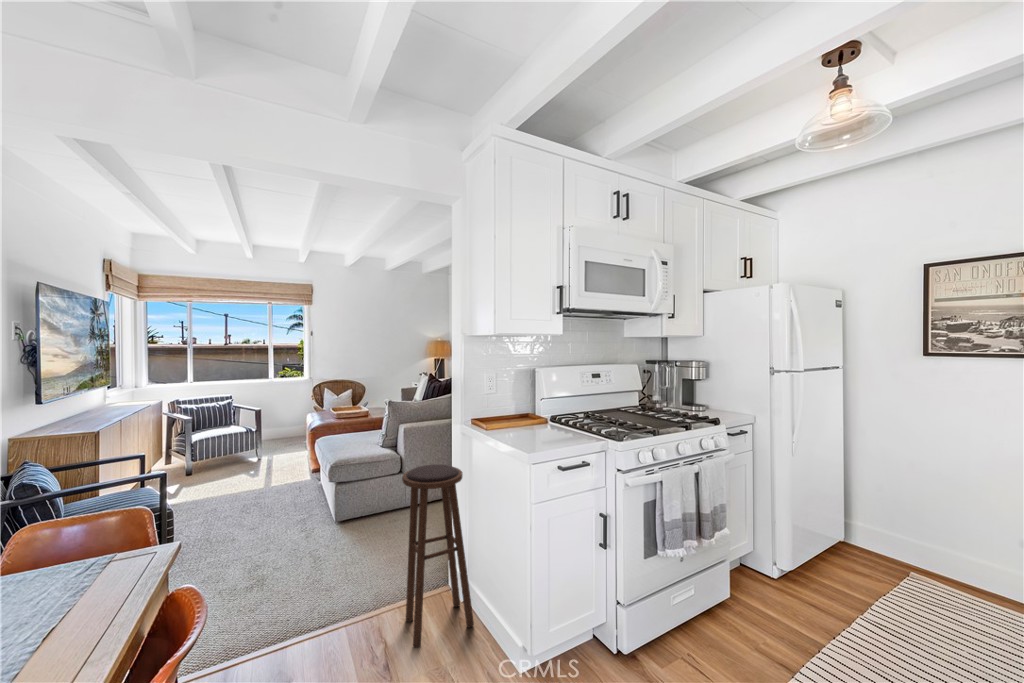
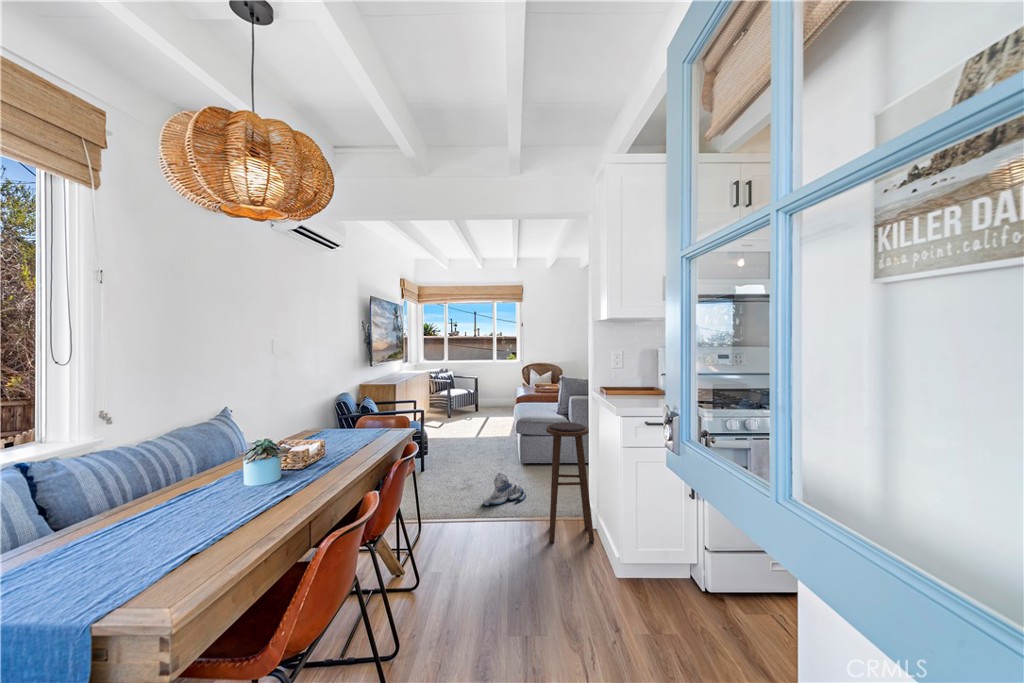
plush toy: none [288,552,355,611] -> present [482,473,526,506]

